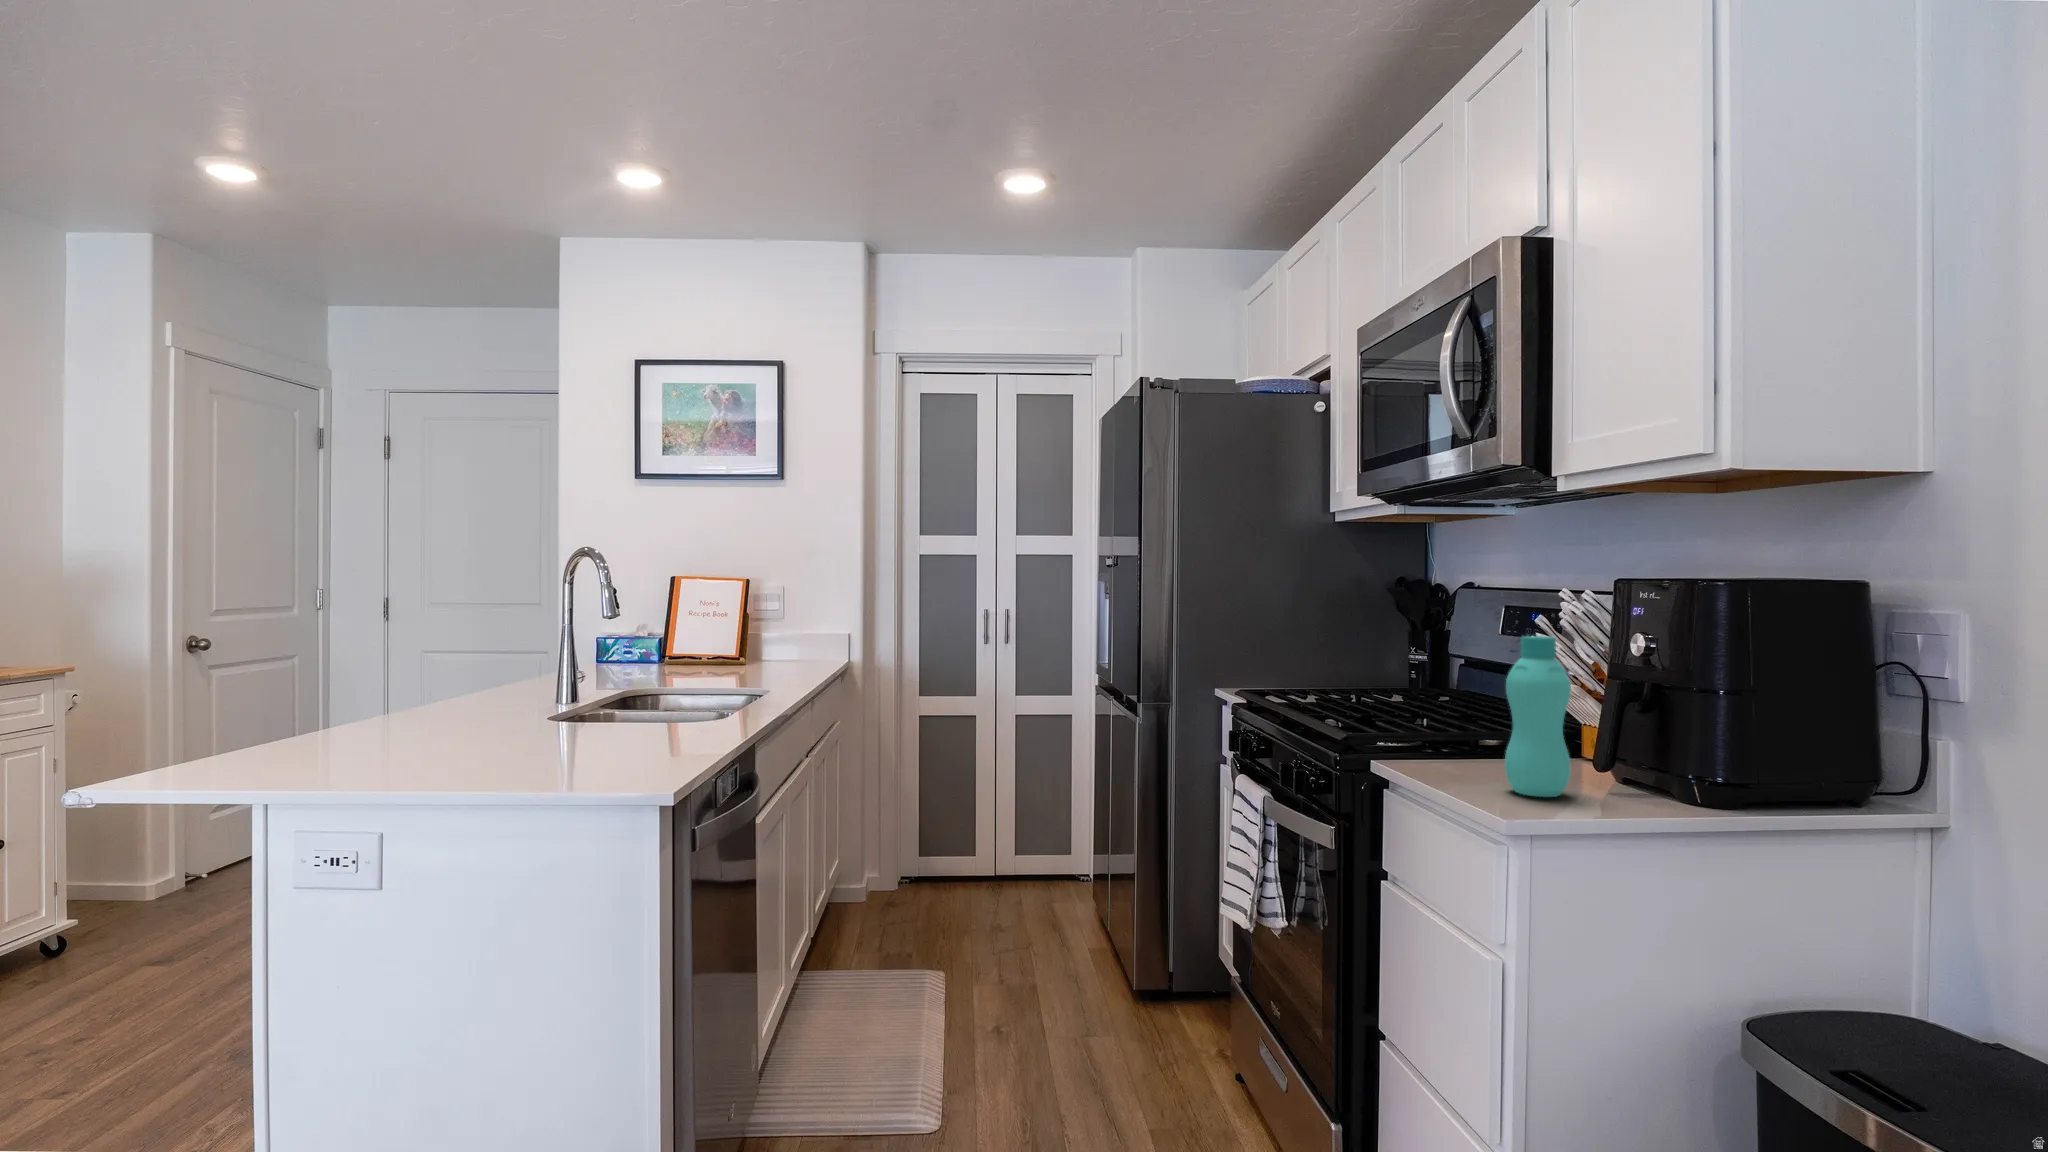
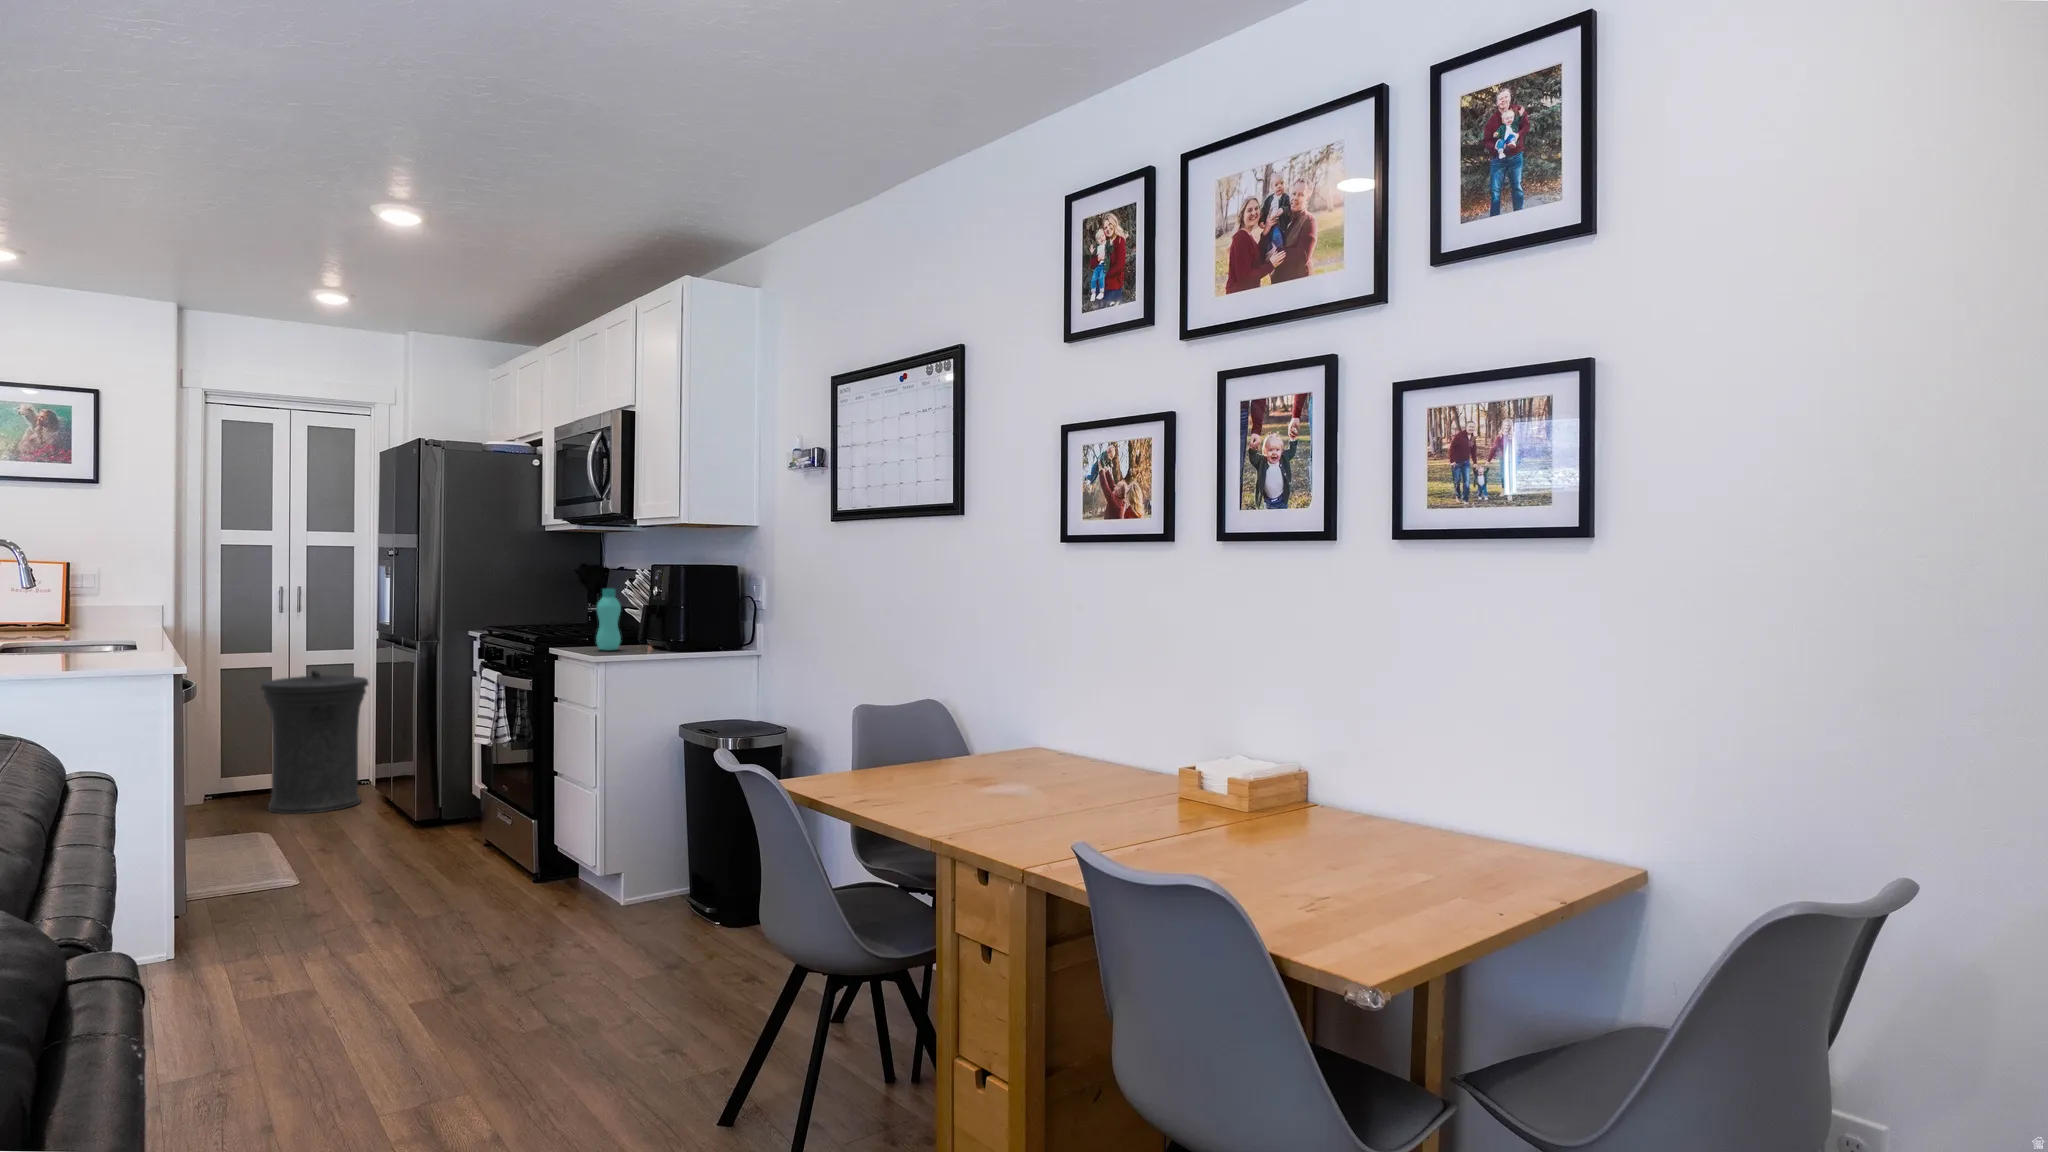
trash can: none [951,728,1081,936] -> present [261,670,369,814]

